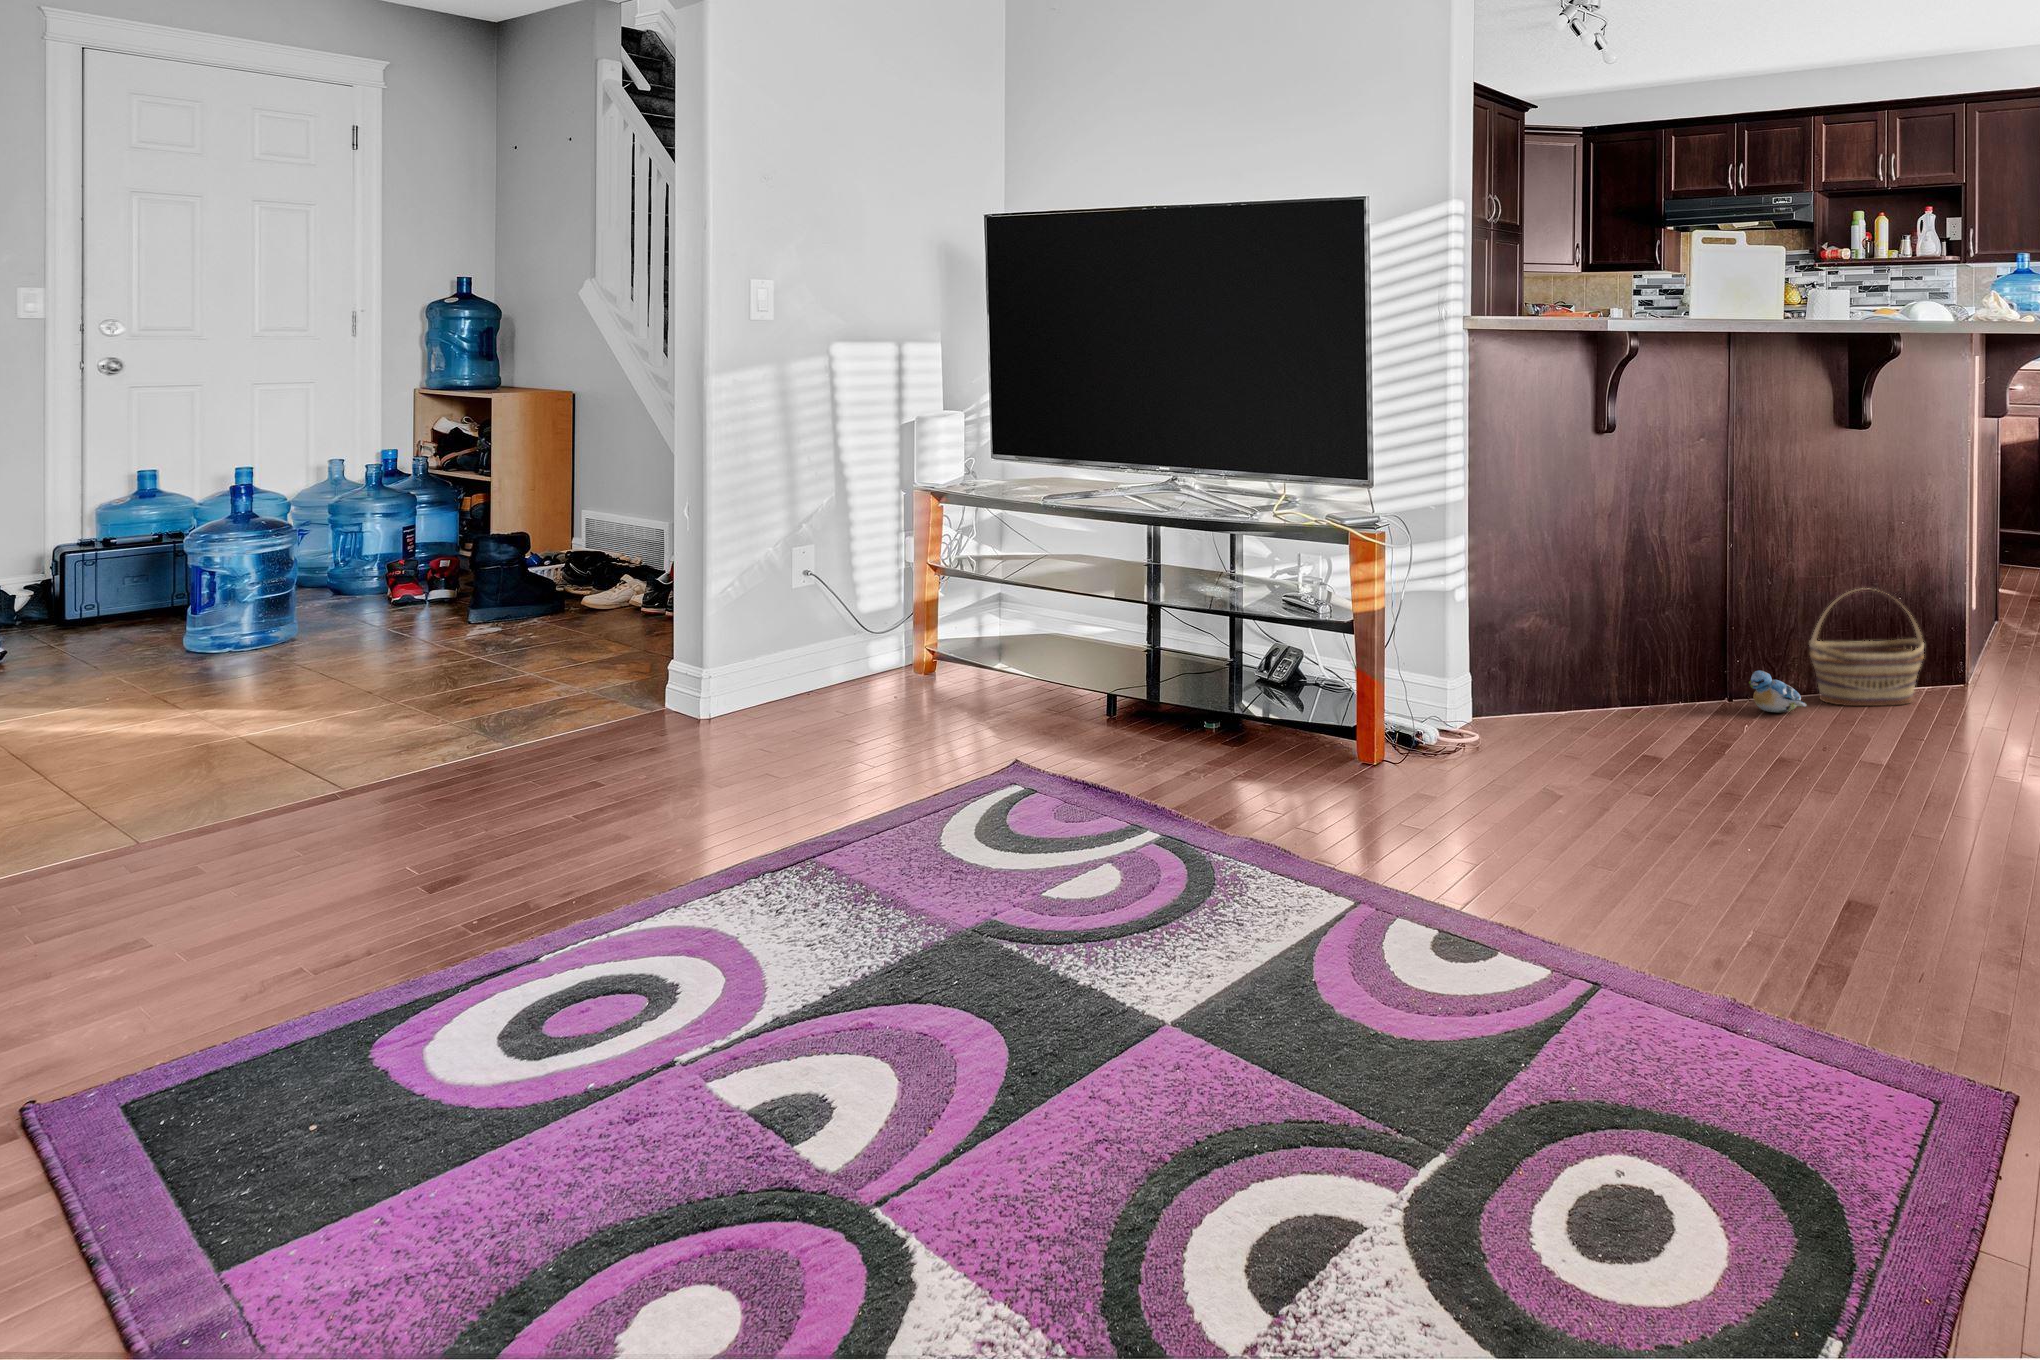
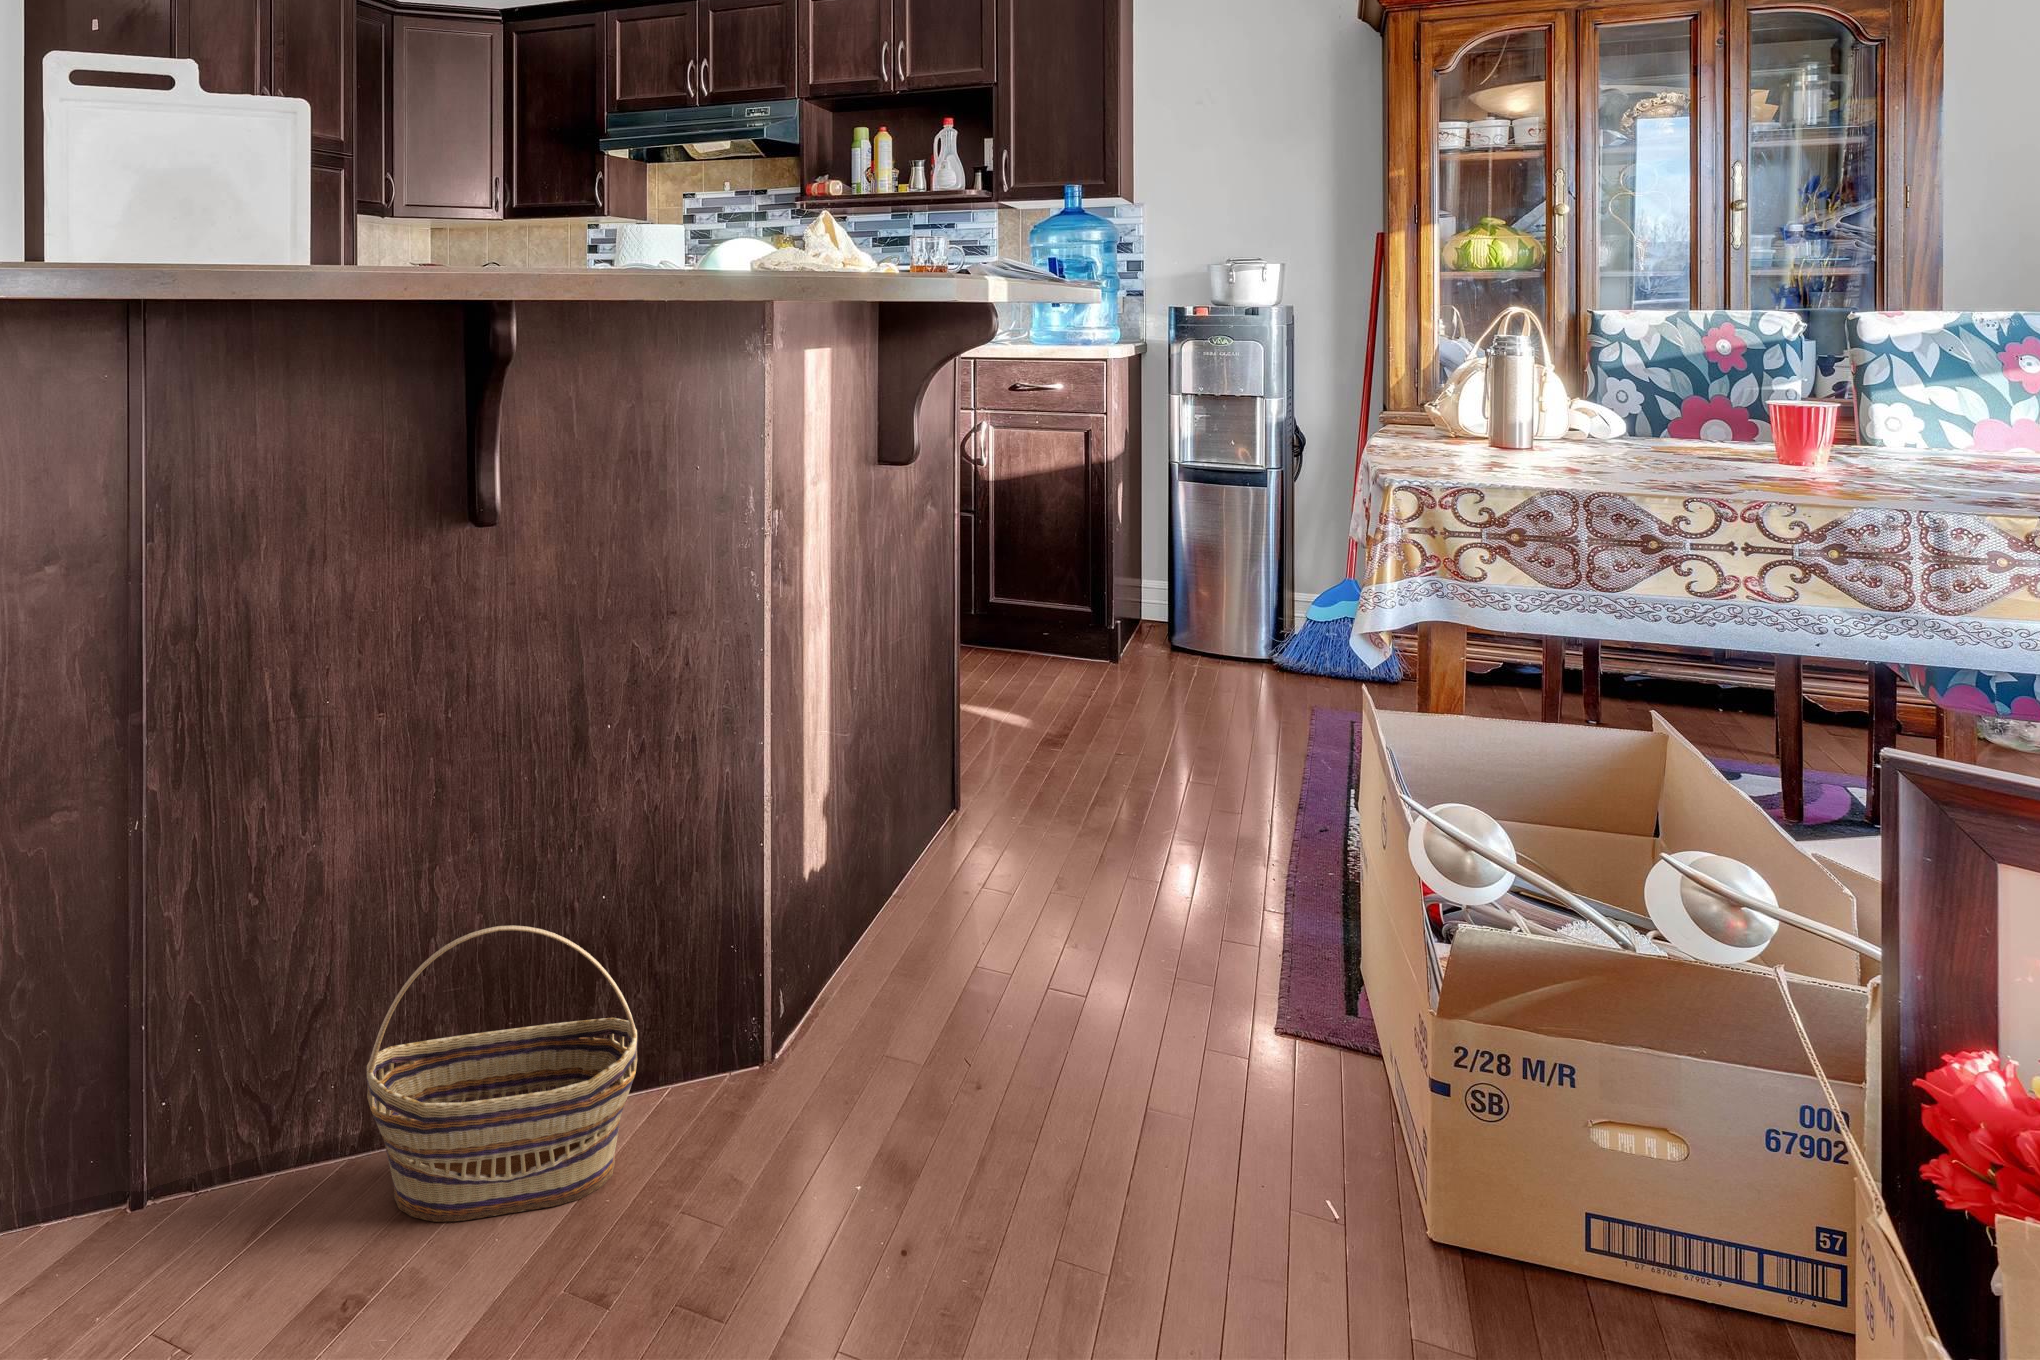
plush toy: present [1749,670,1807,713] -> none [153,1183,306,1293]

